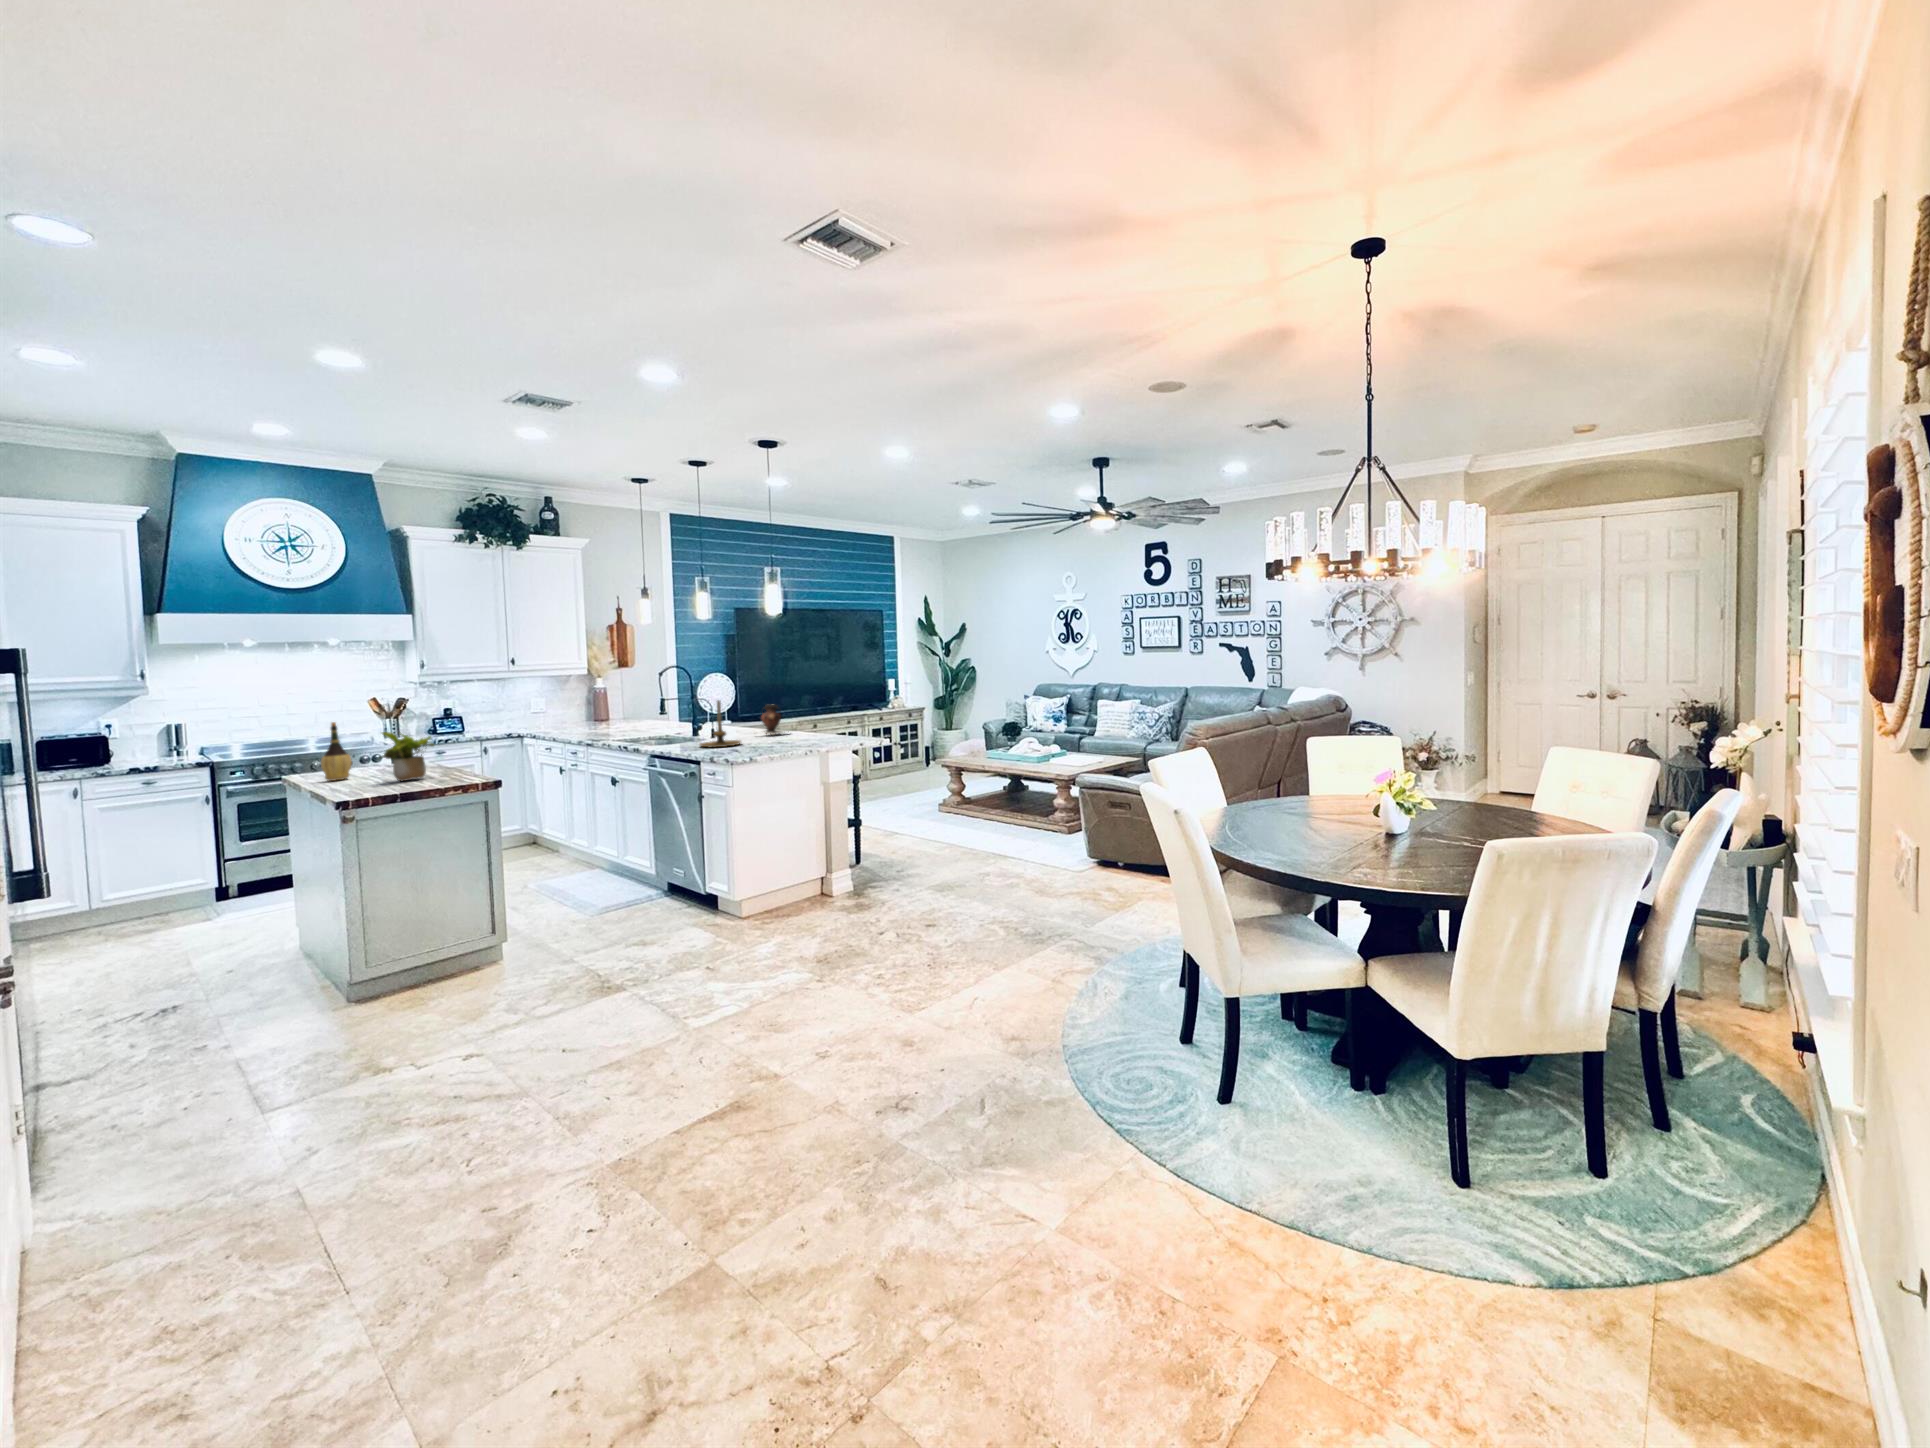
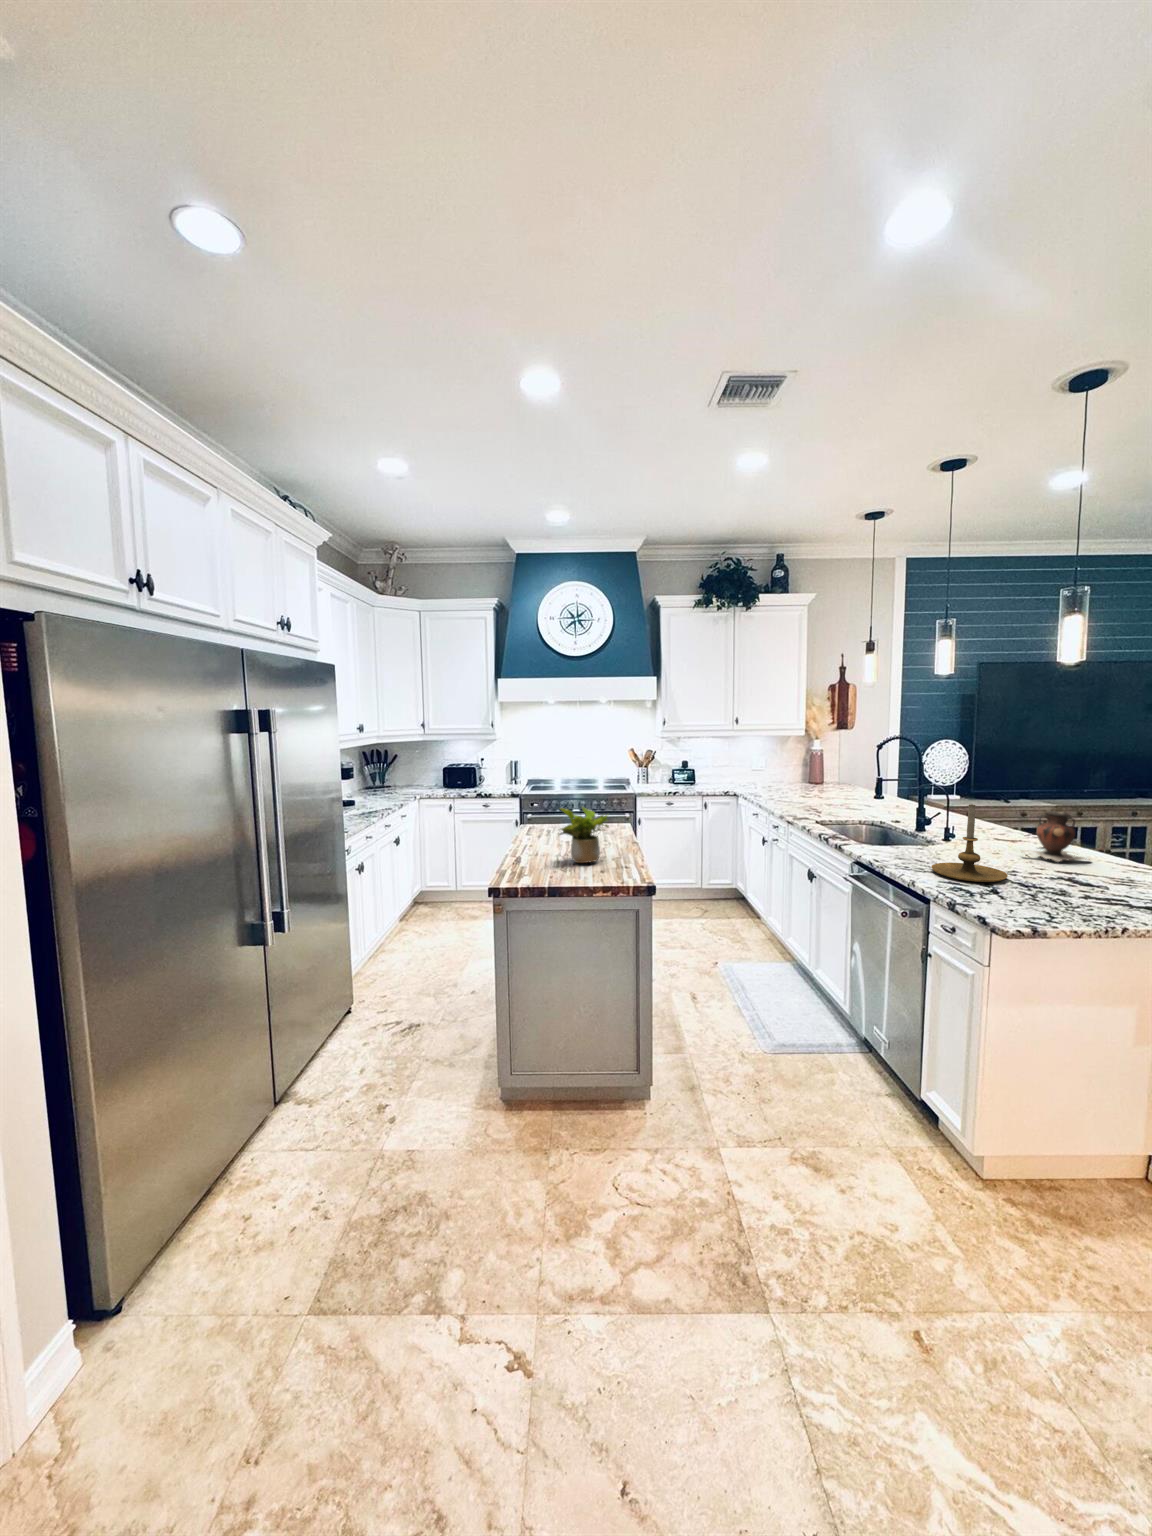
wine bottle: present [321,722,352,781] -> none [538,784,561,841]

